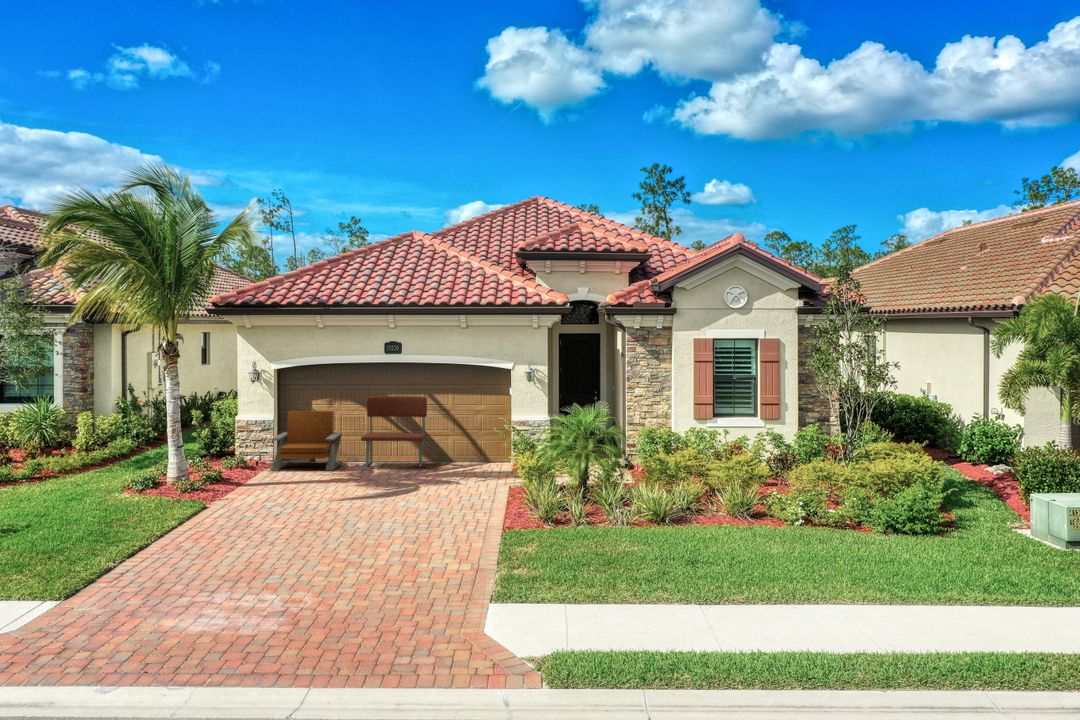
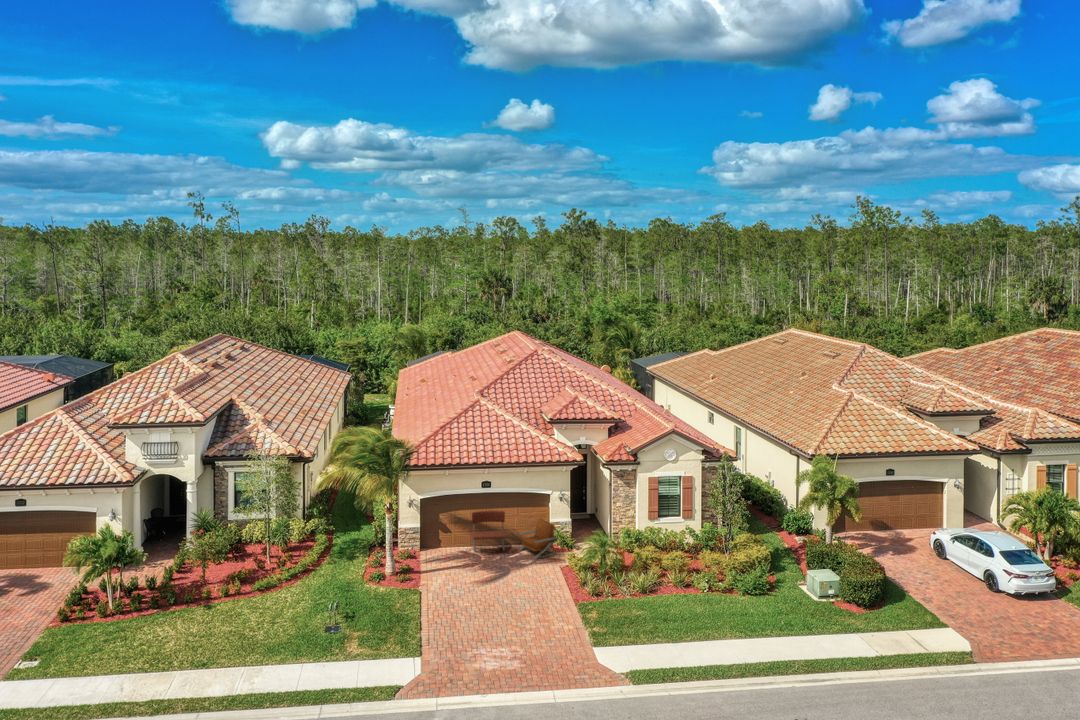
lounge chair: present [271,411,342,470] -> present [519,519,559,559]

